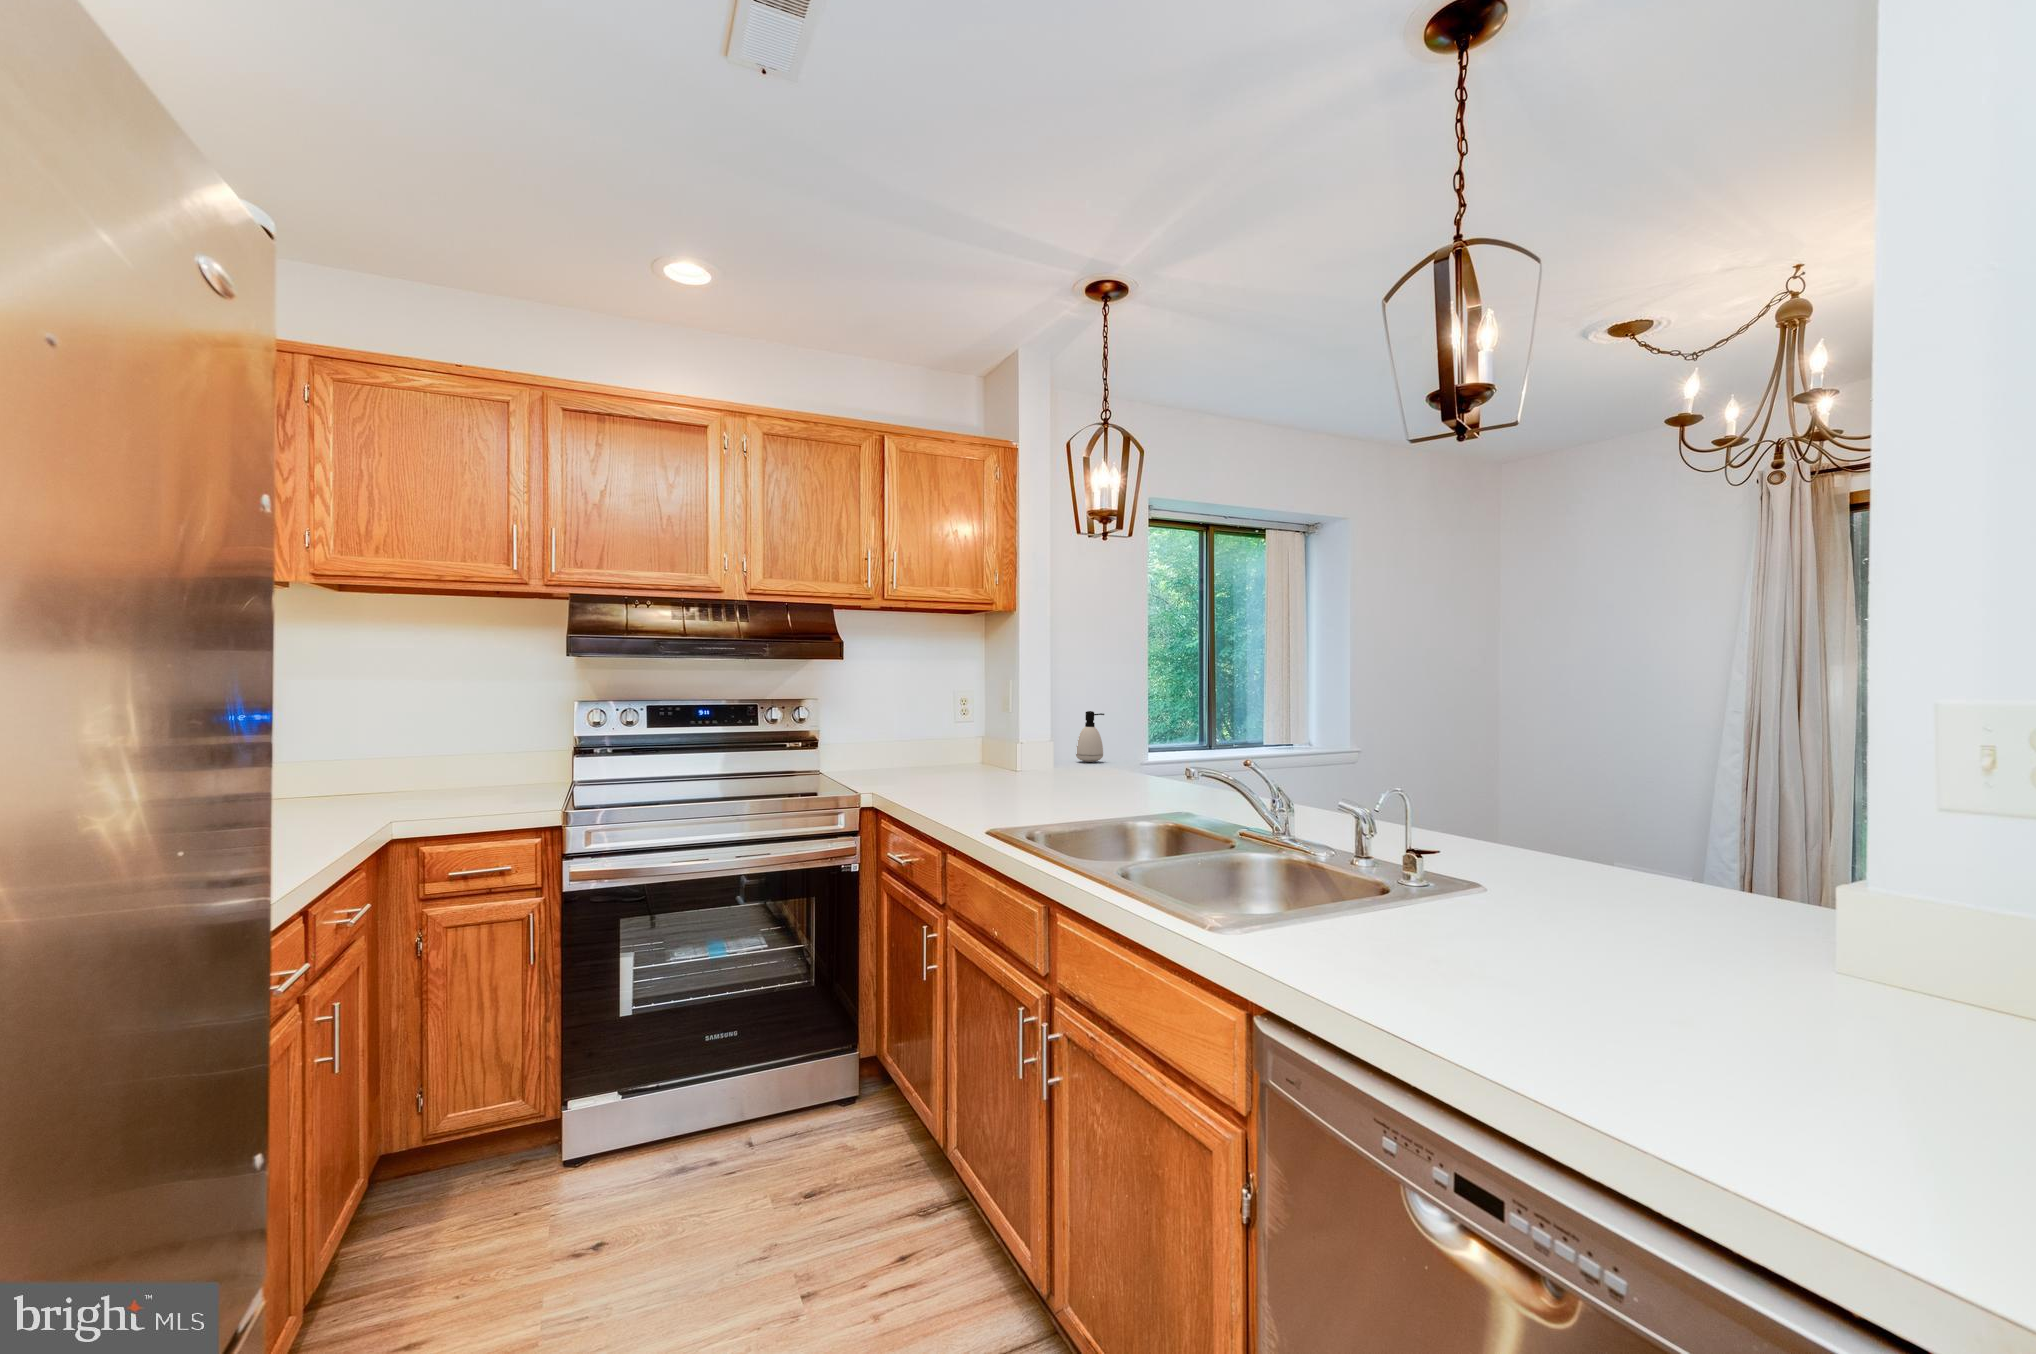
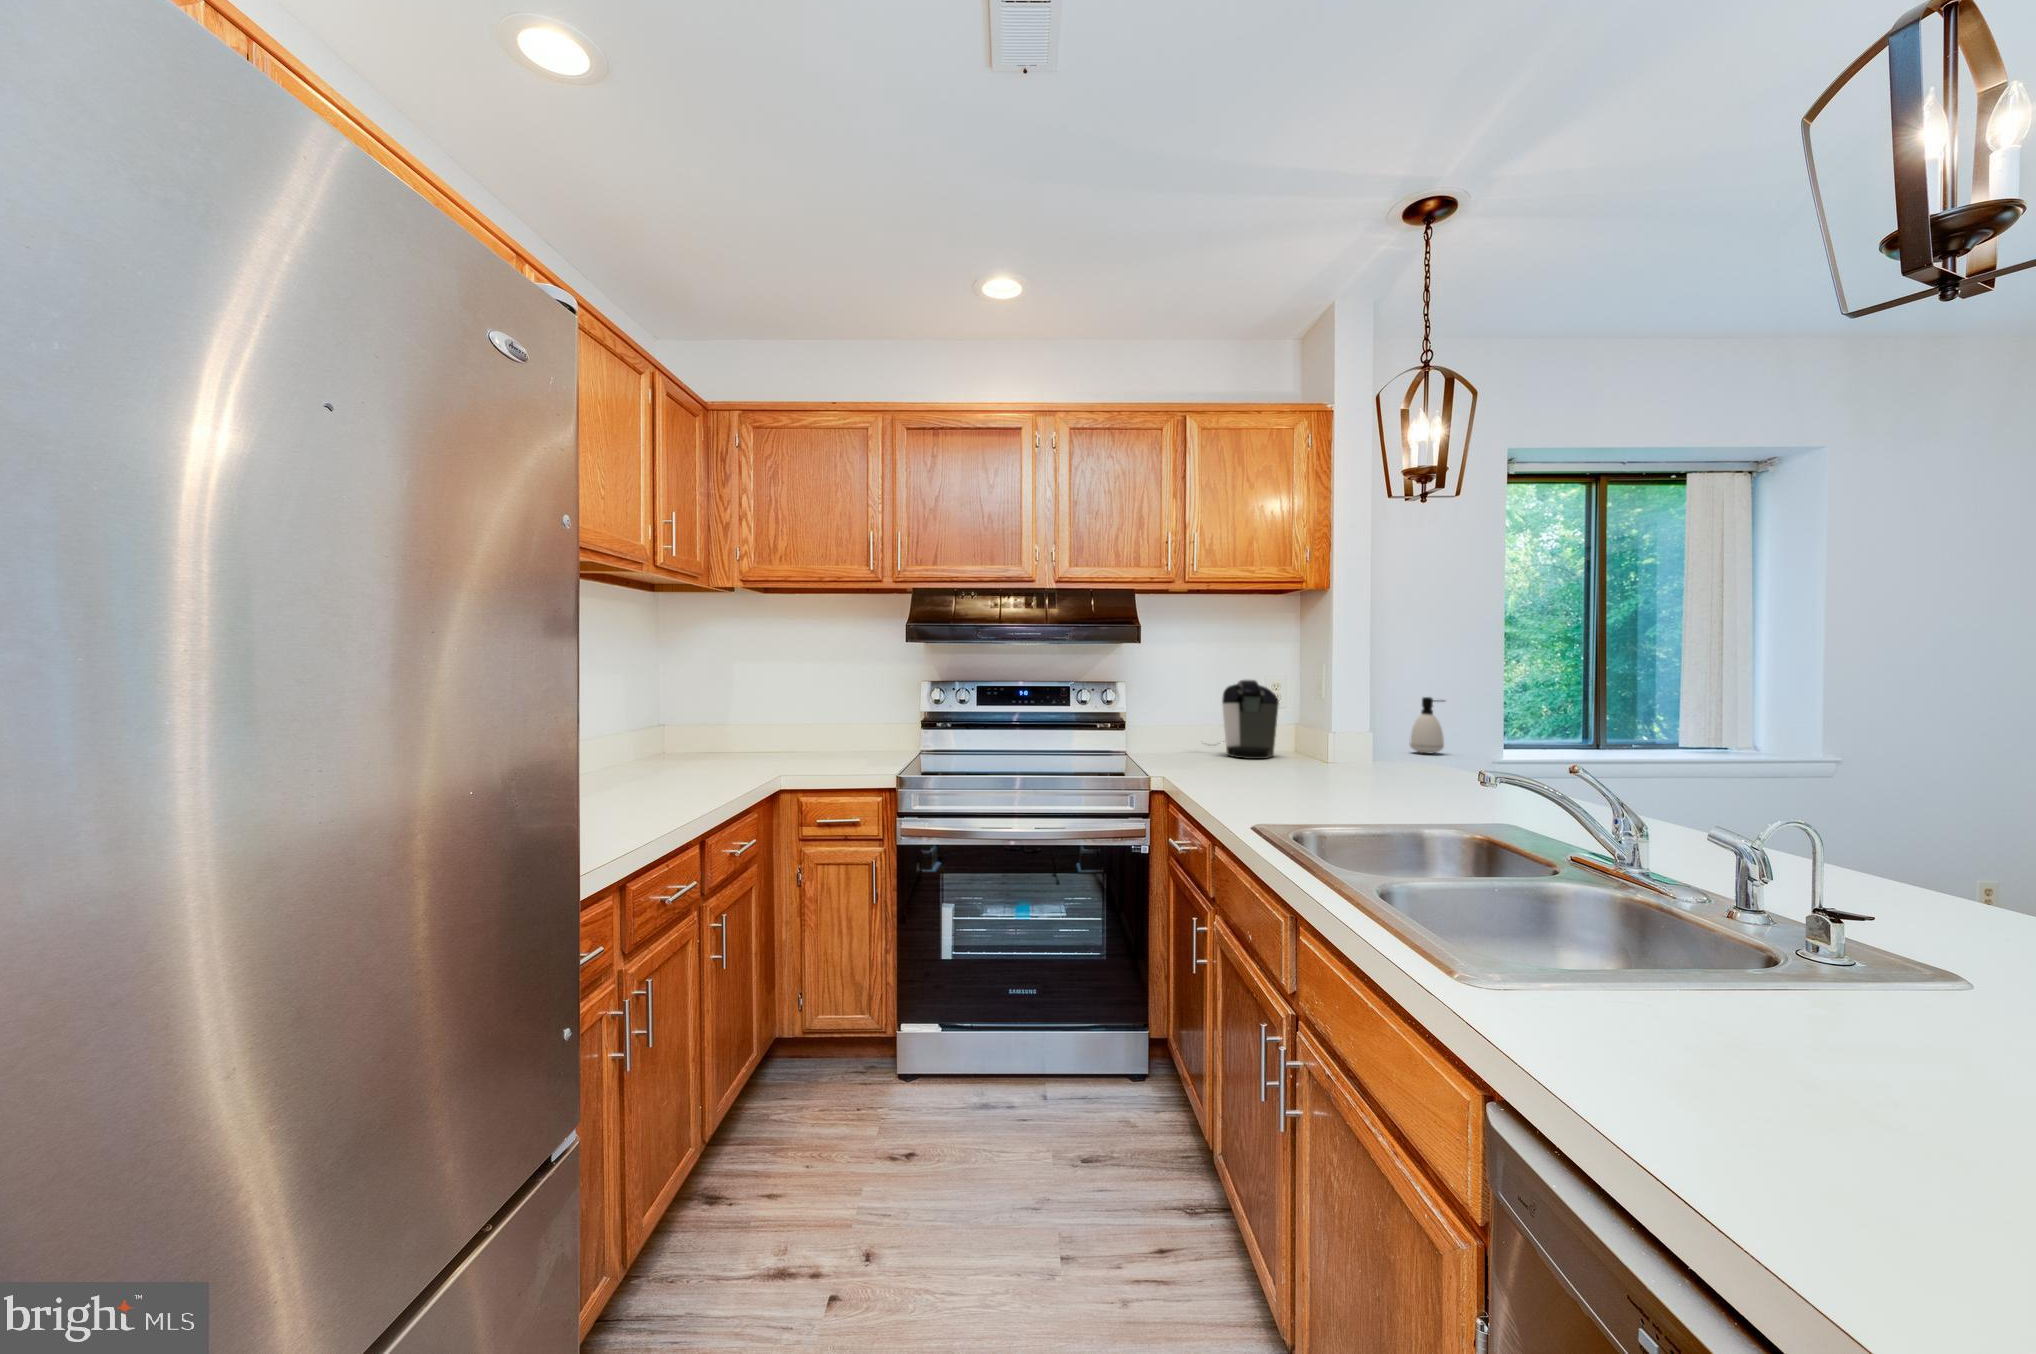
coffee maker: none [880,696,968,774] -> present [1208,680,1279,759]

